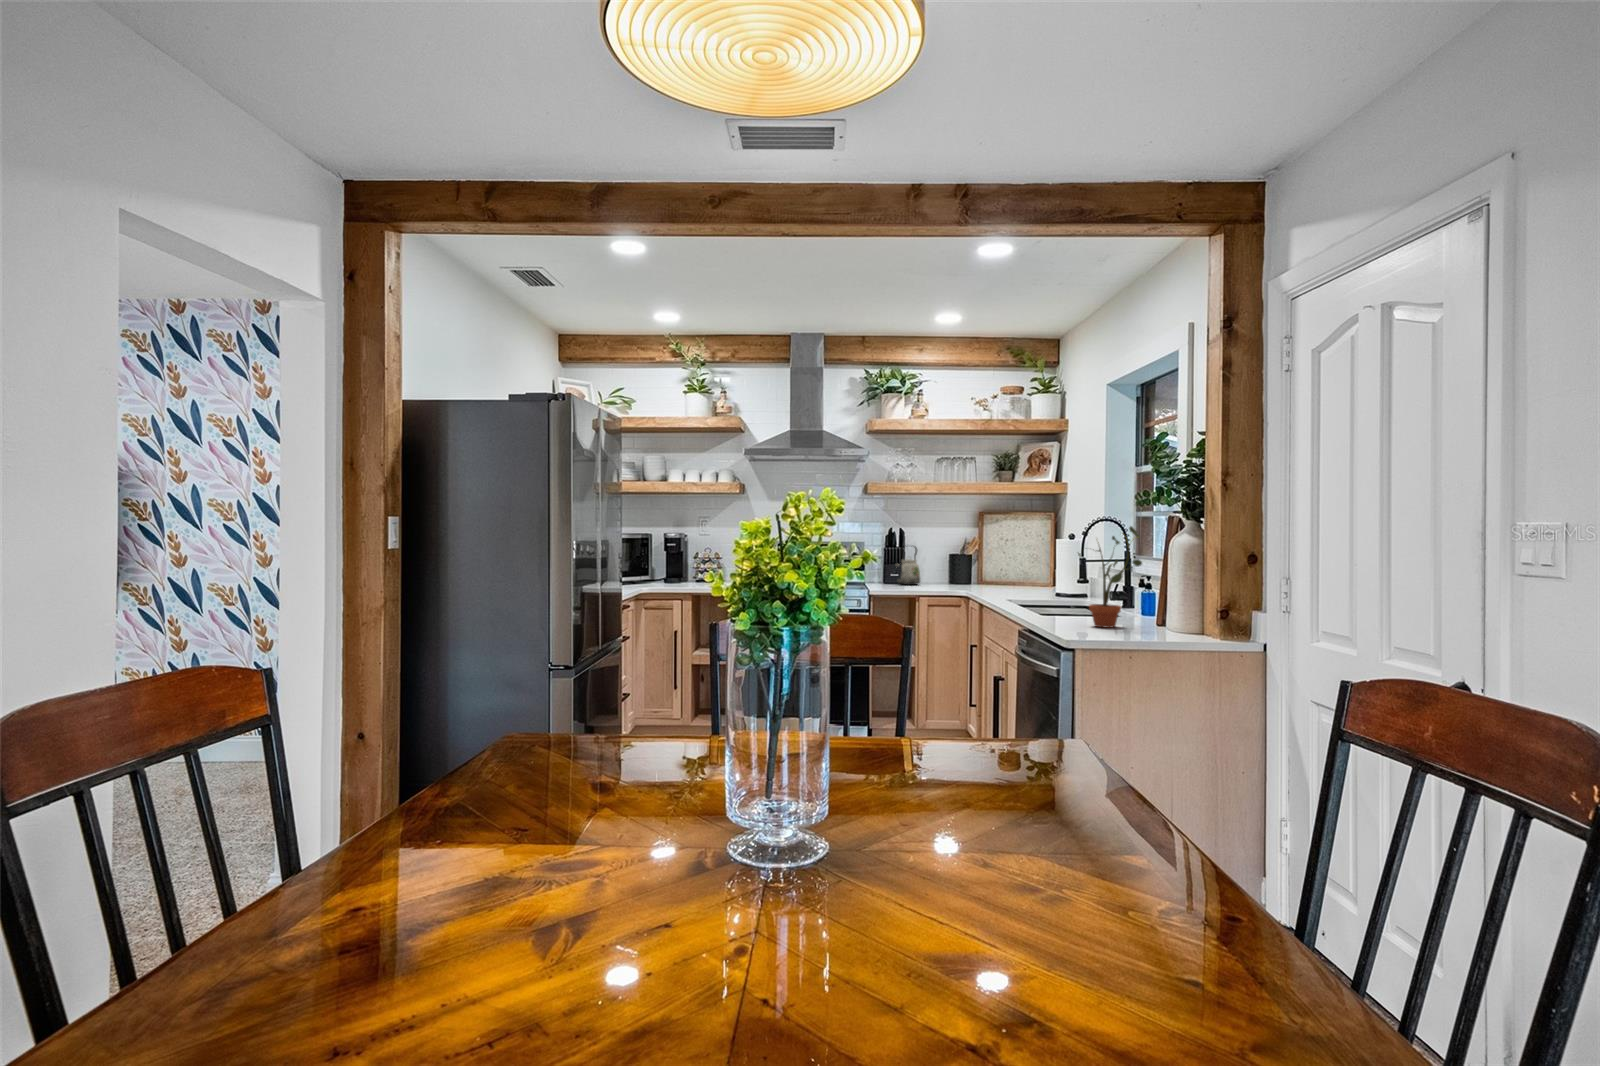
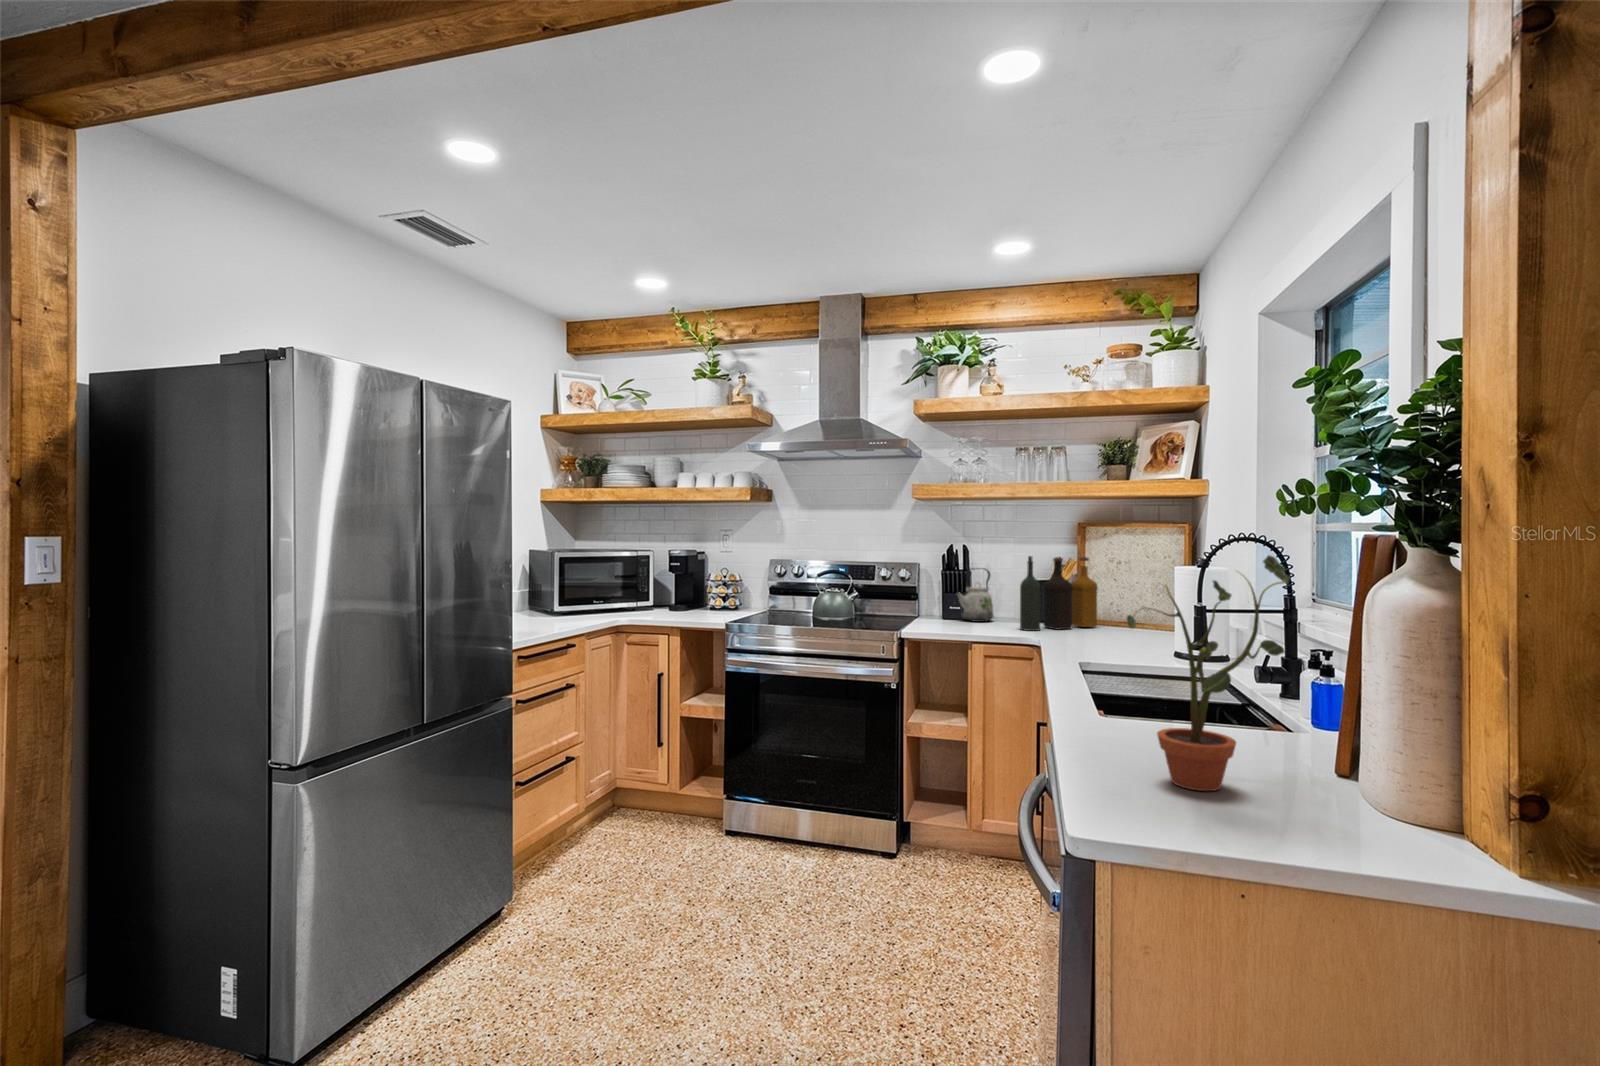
bottle: none [946,535,996,588] -> present [1020,556,1098,631]

